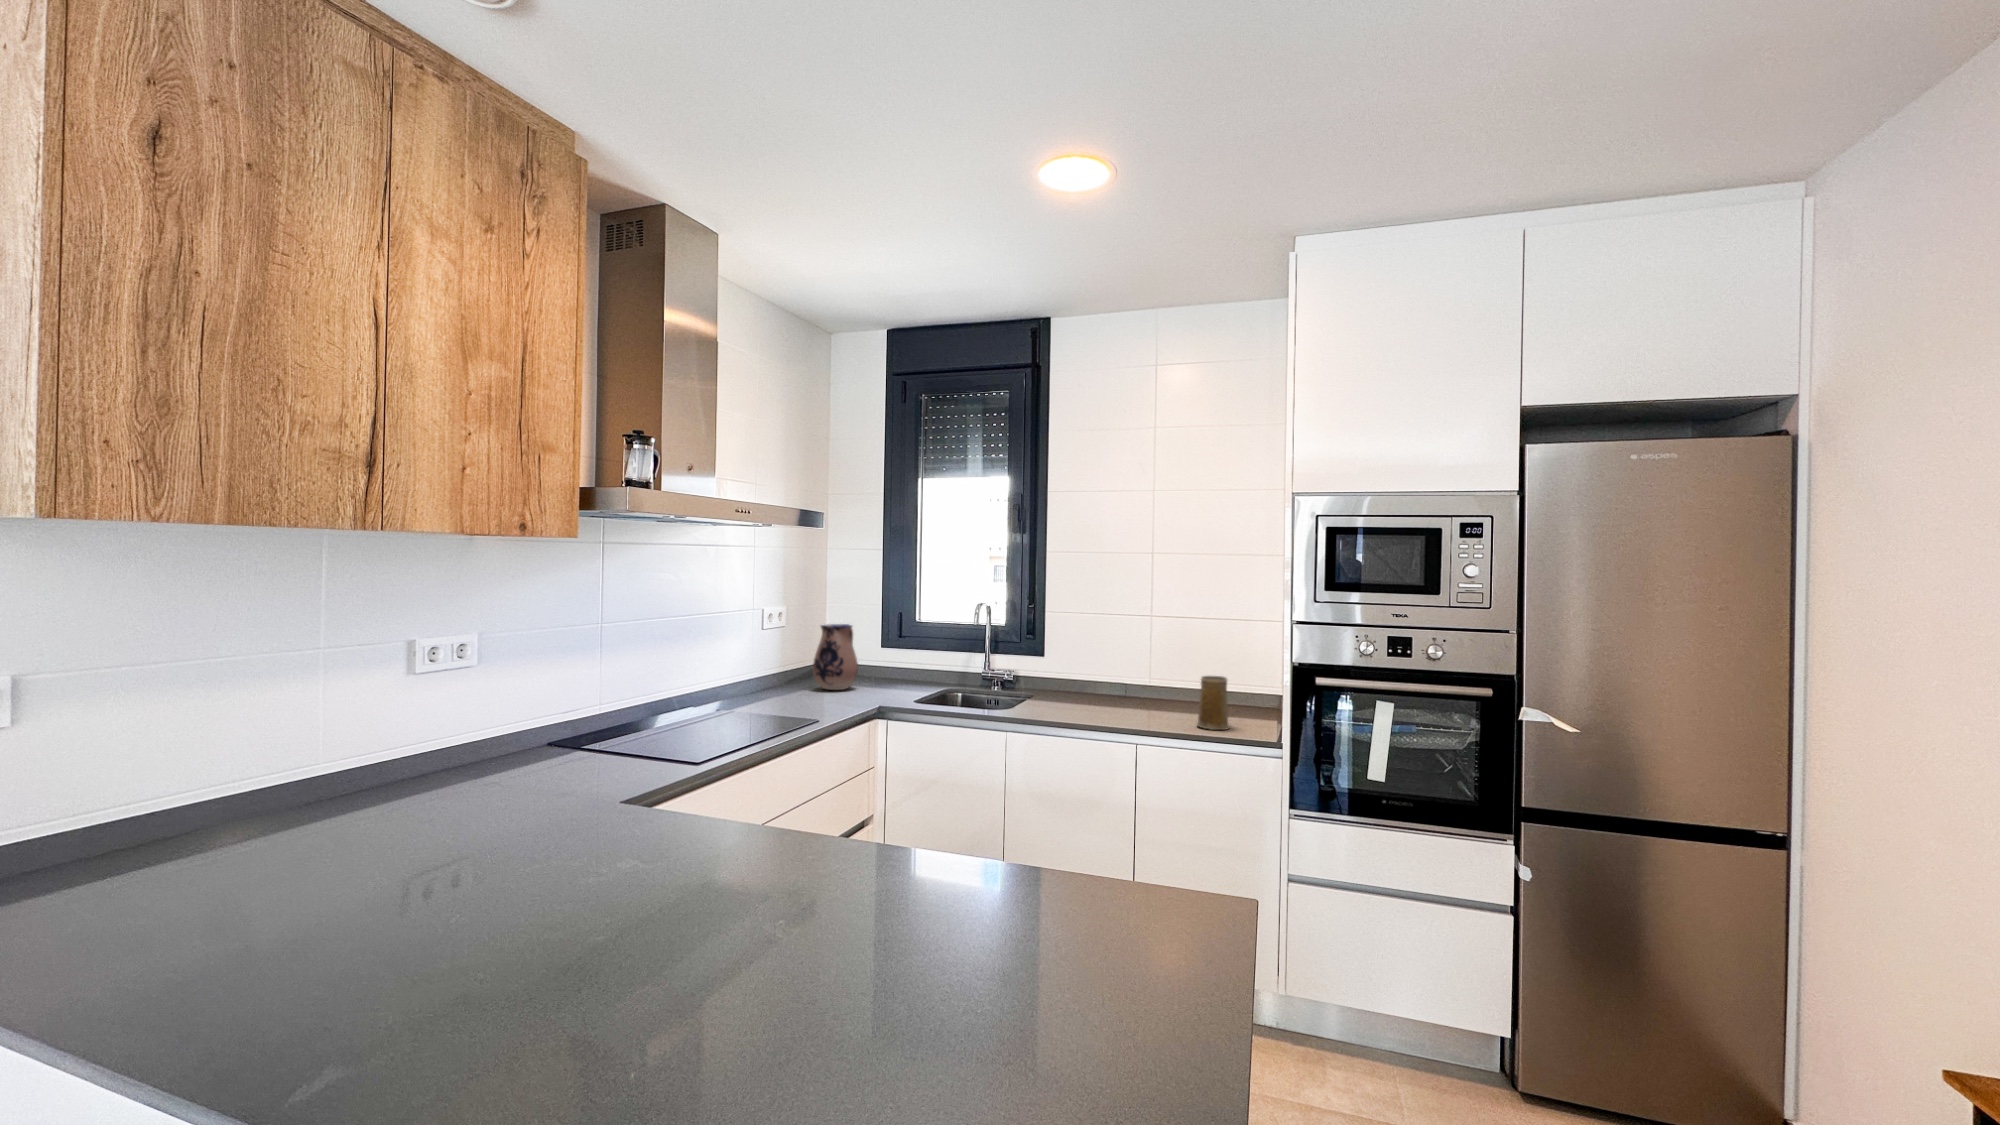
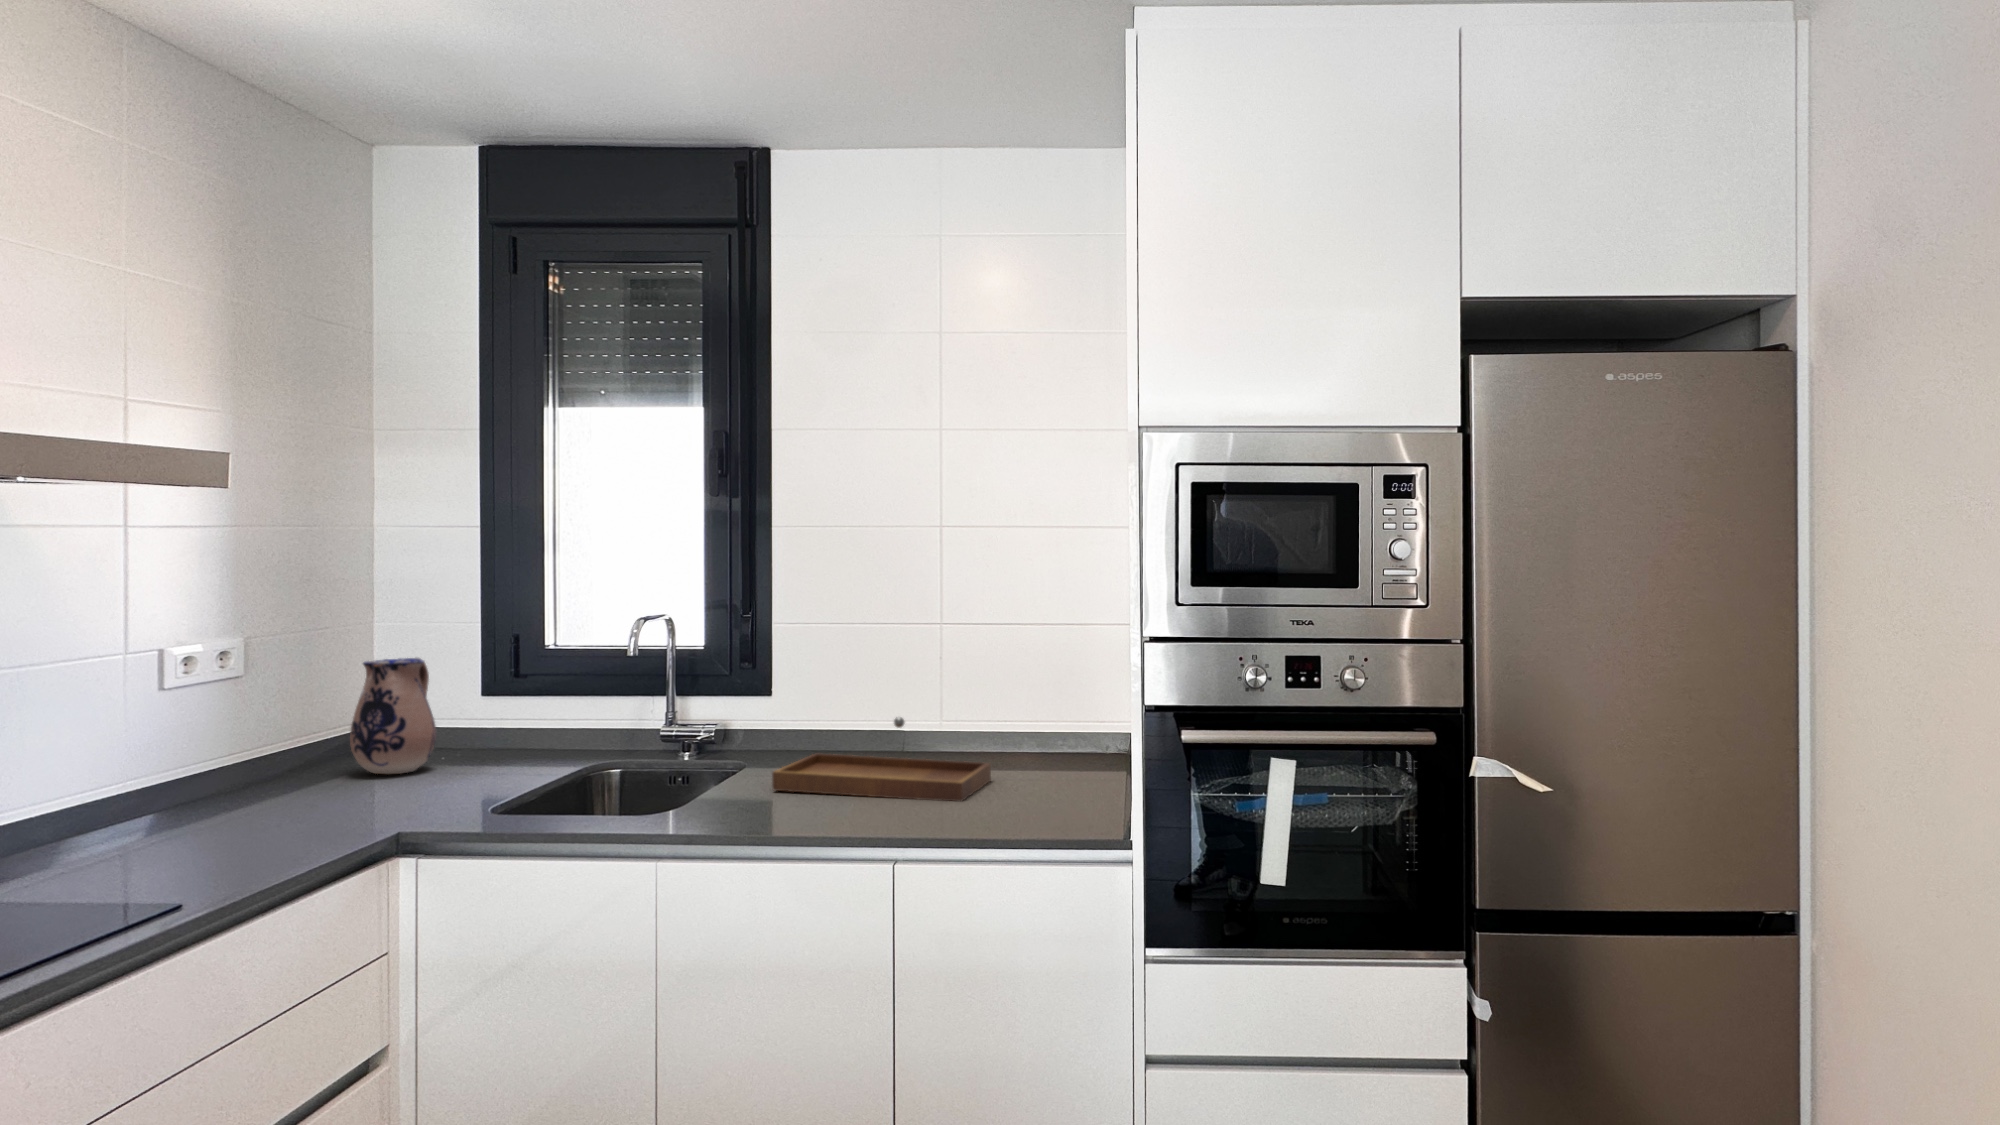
tray: none [1055,669,1189,722] -> present [772,717,991,801]
mug: present [1197,676,1229,730] -> none [999,726,1050,814]

